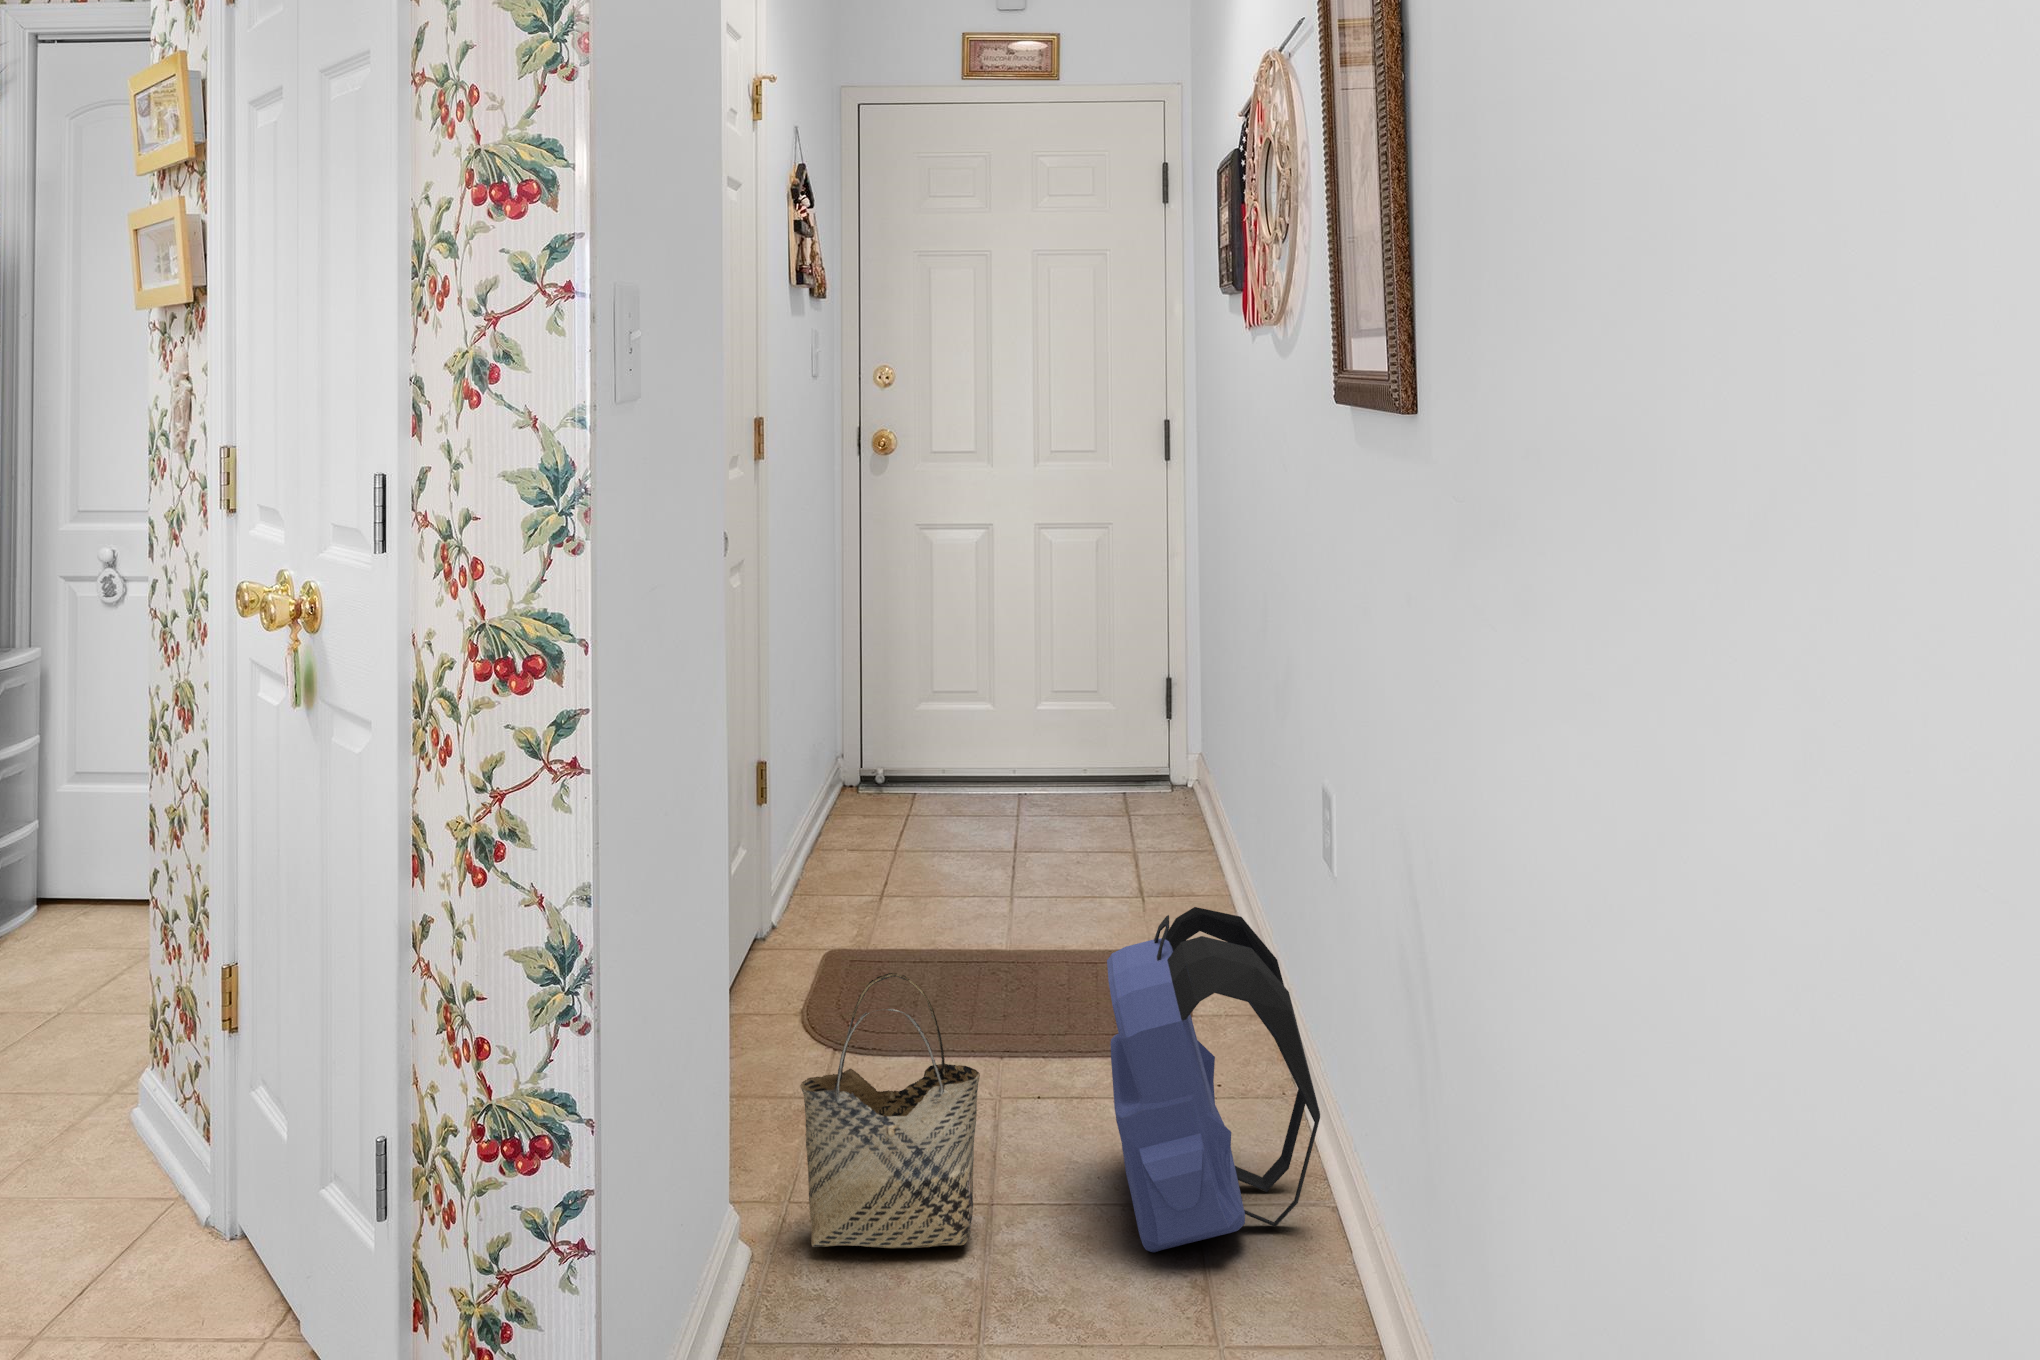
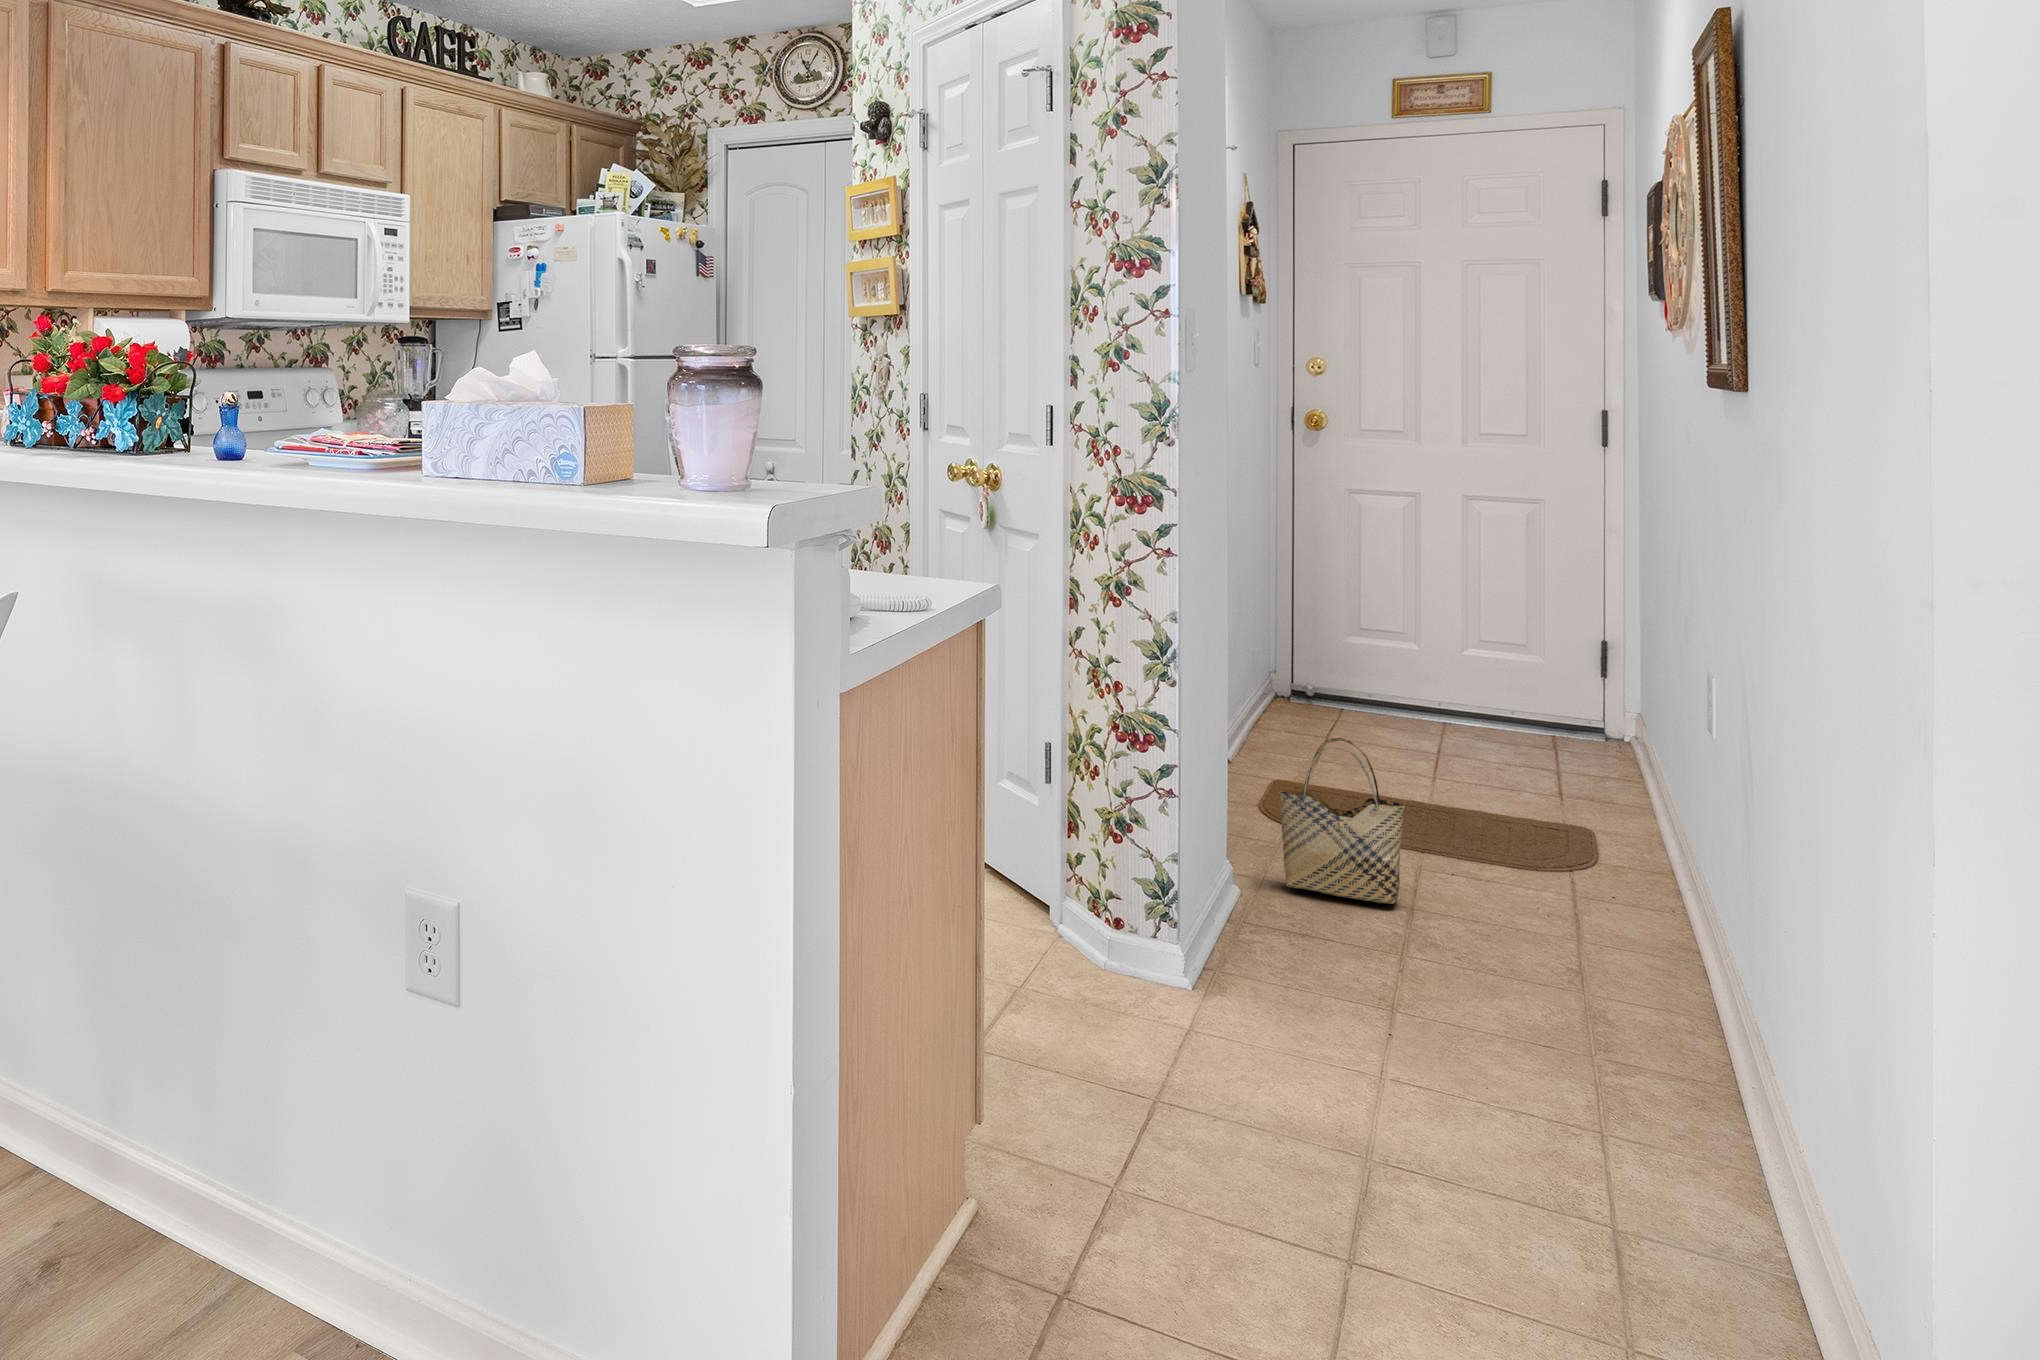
backpack: present [1107,907,1320,1252] -> none [1503,725,1676,942]

